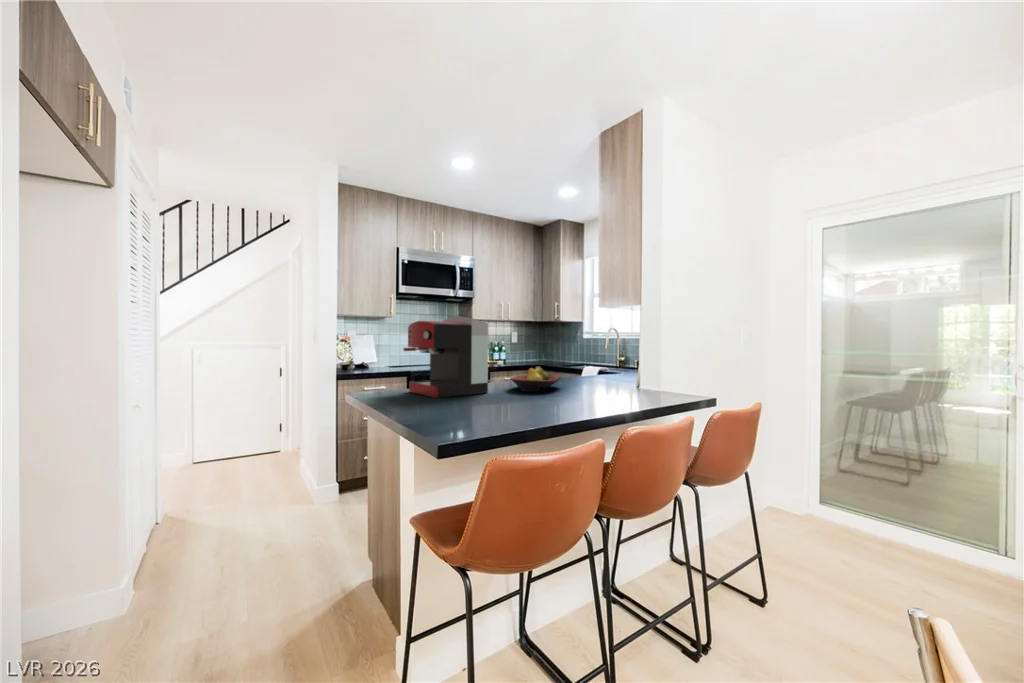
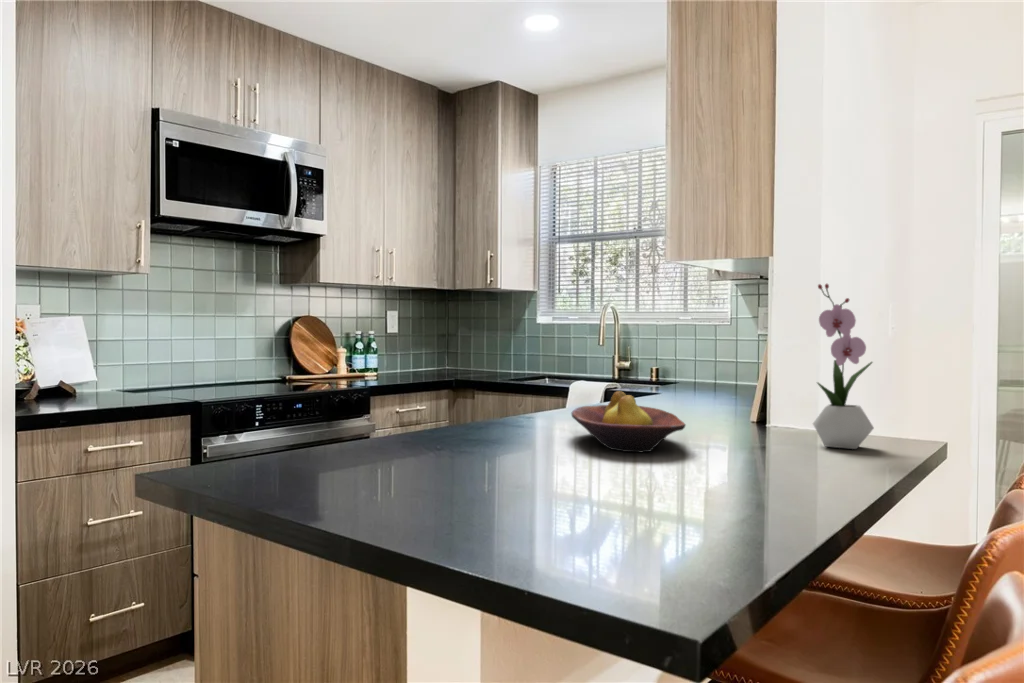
coffee maker: present [404,316,488,398] -> none [359,273,561,487]
flower arrangement: none [615,317,649,395] -> present [813,284,874,449]

